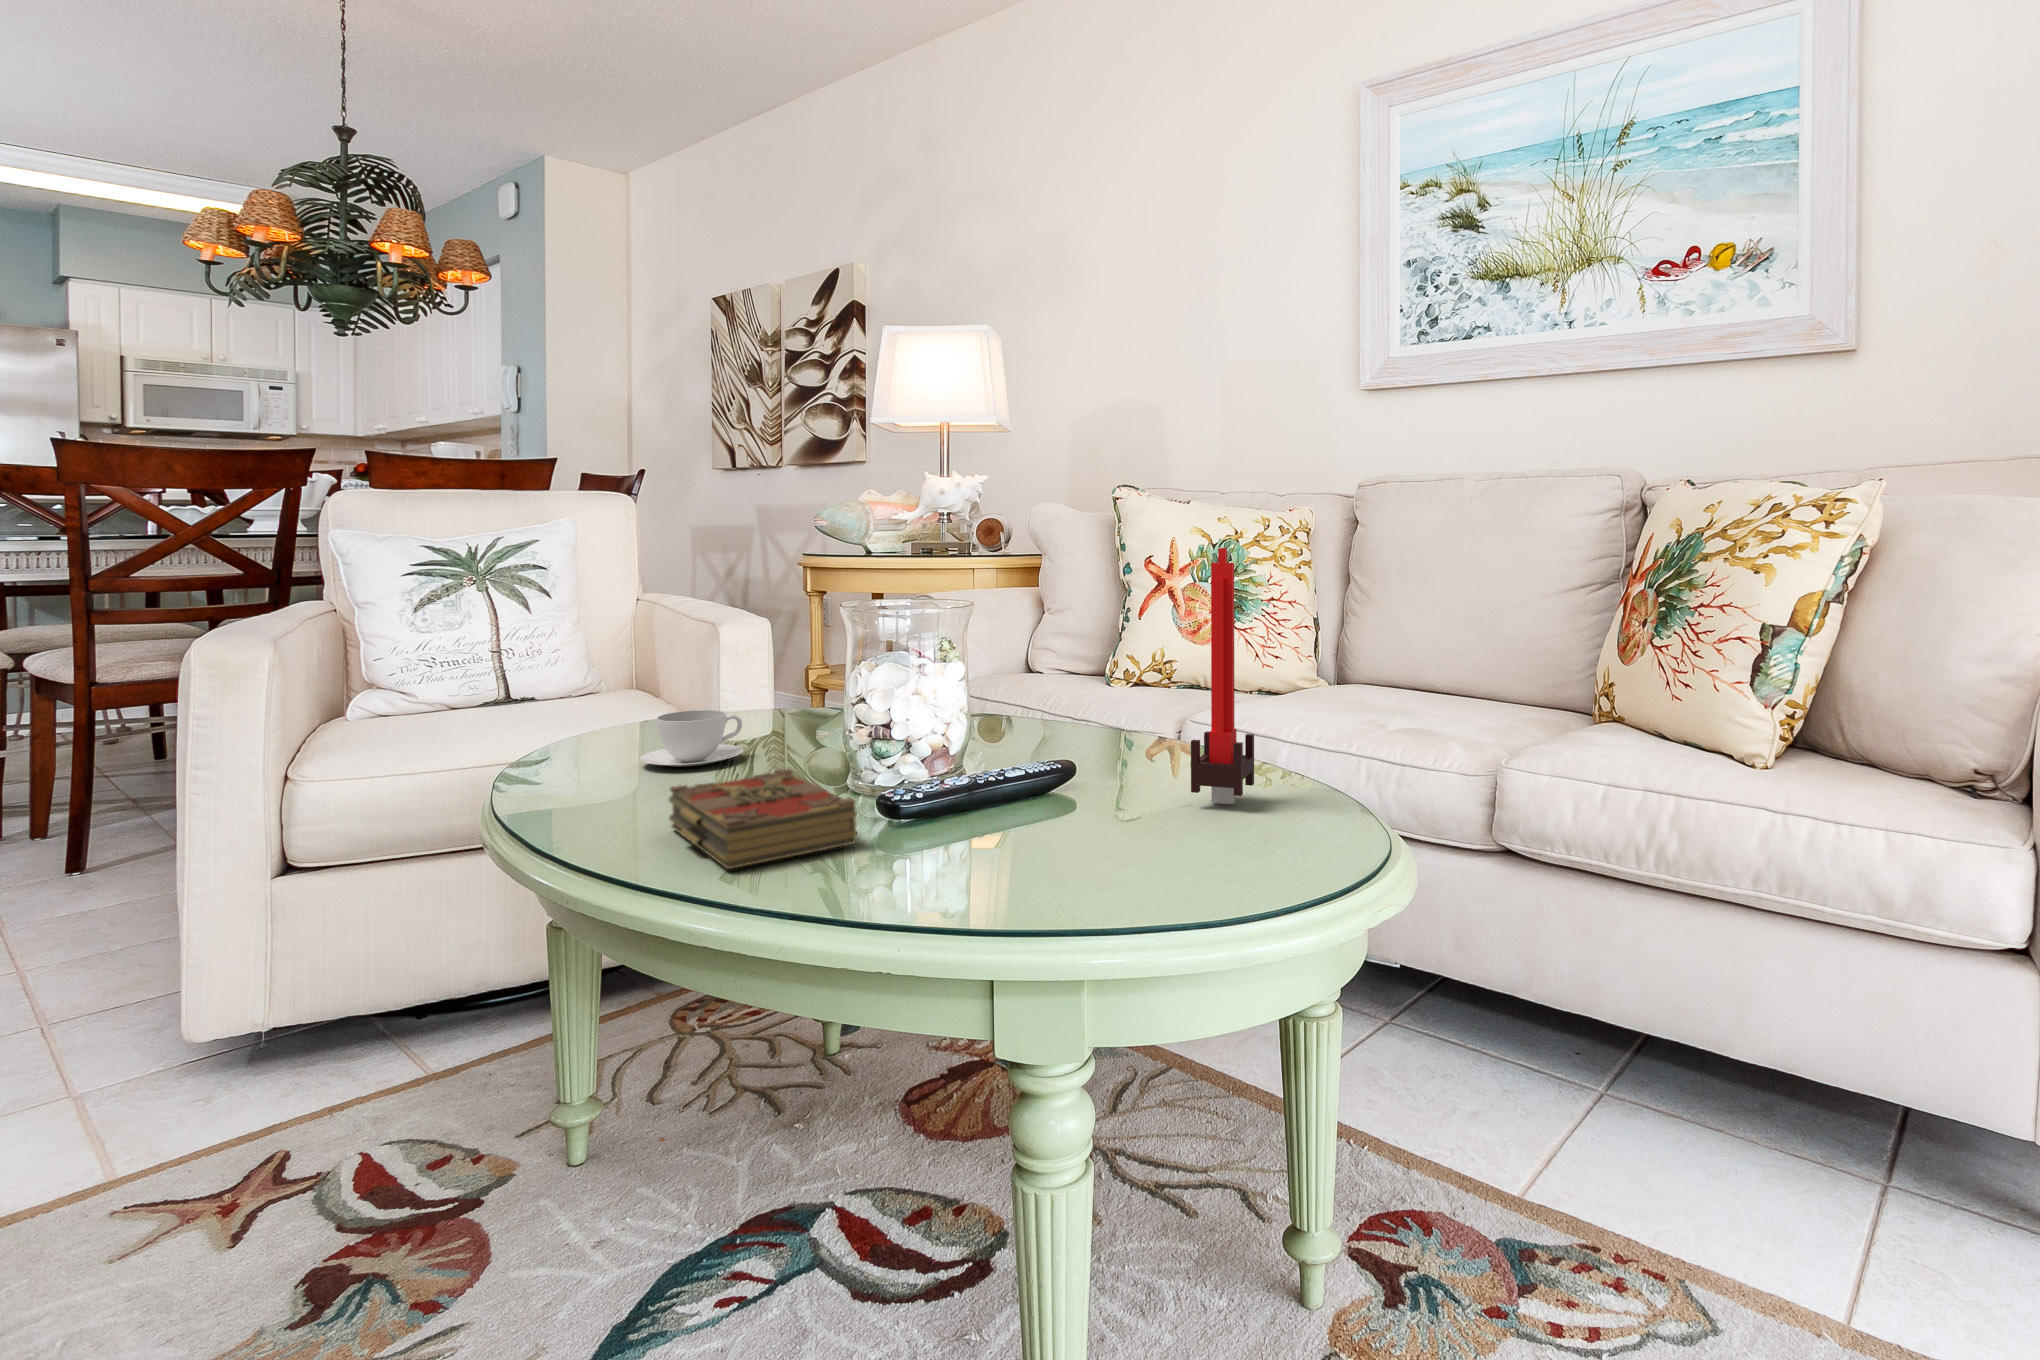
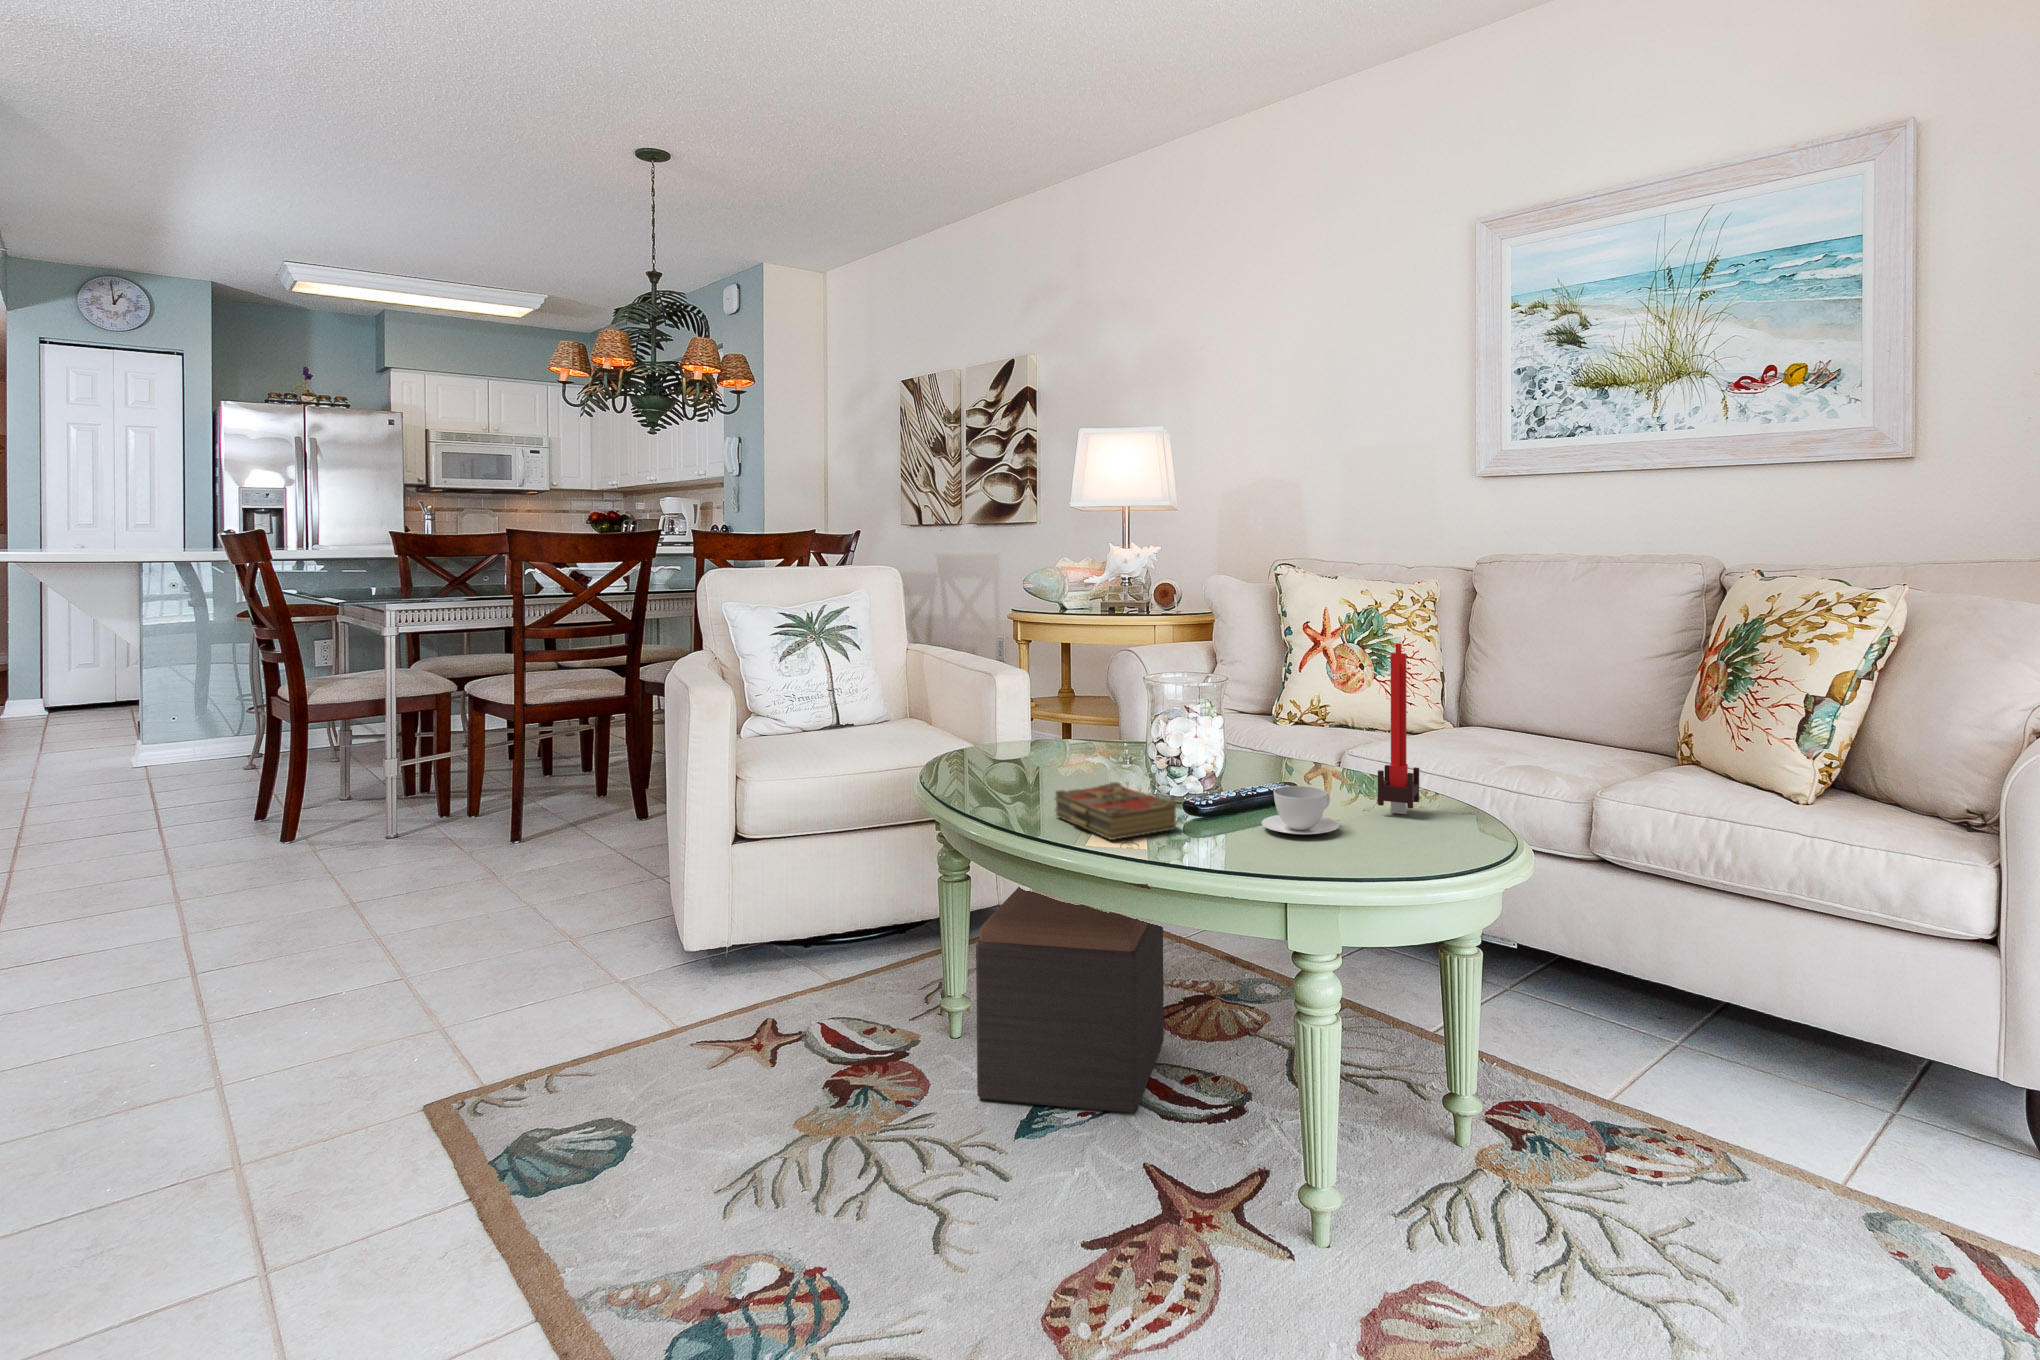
teacup: present [640,710,743,767] -> present [1262,786,1339,835]
footstool: none [555,914,898,1289] -> present [976,883,1164,1114]

